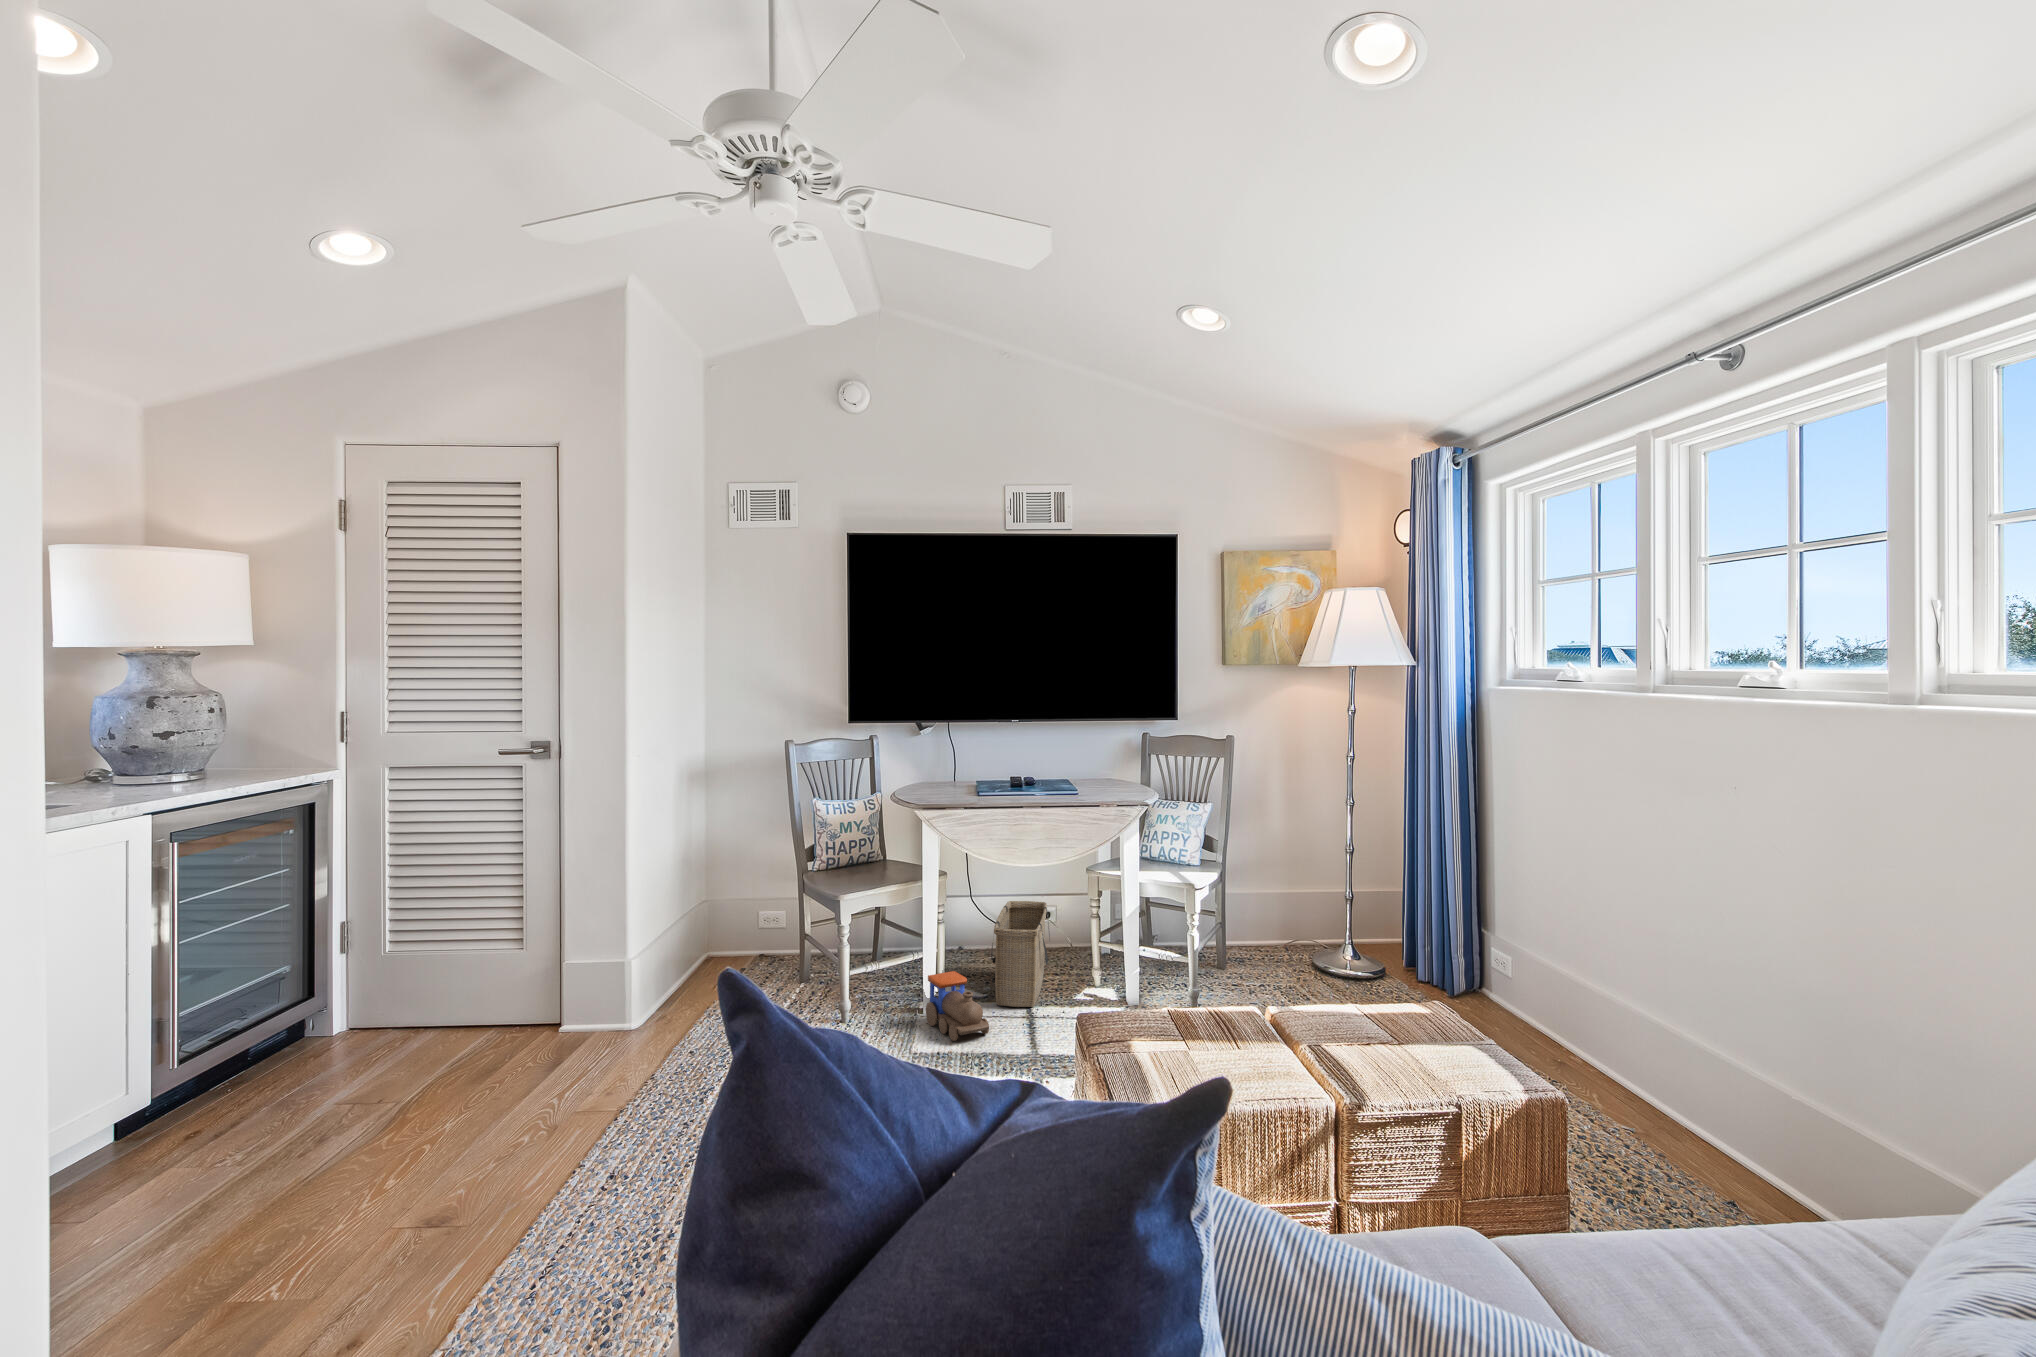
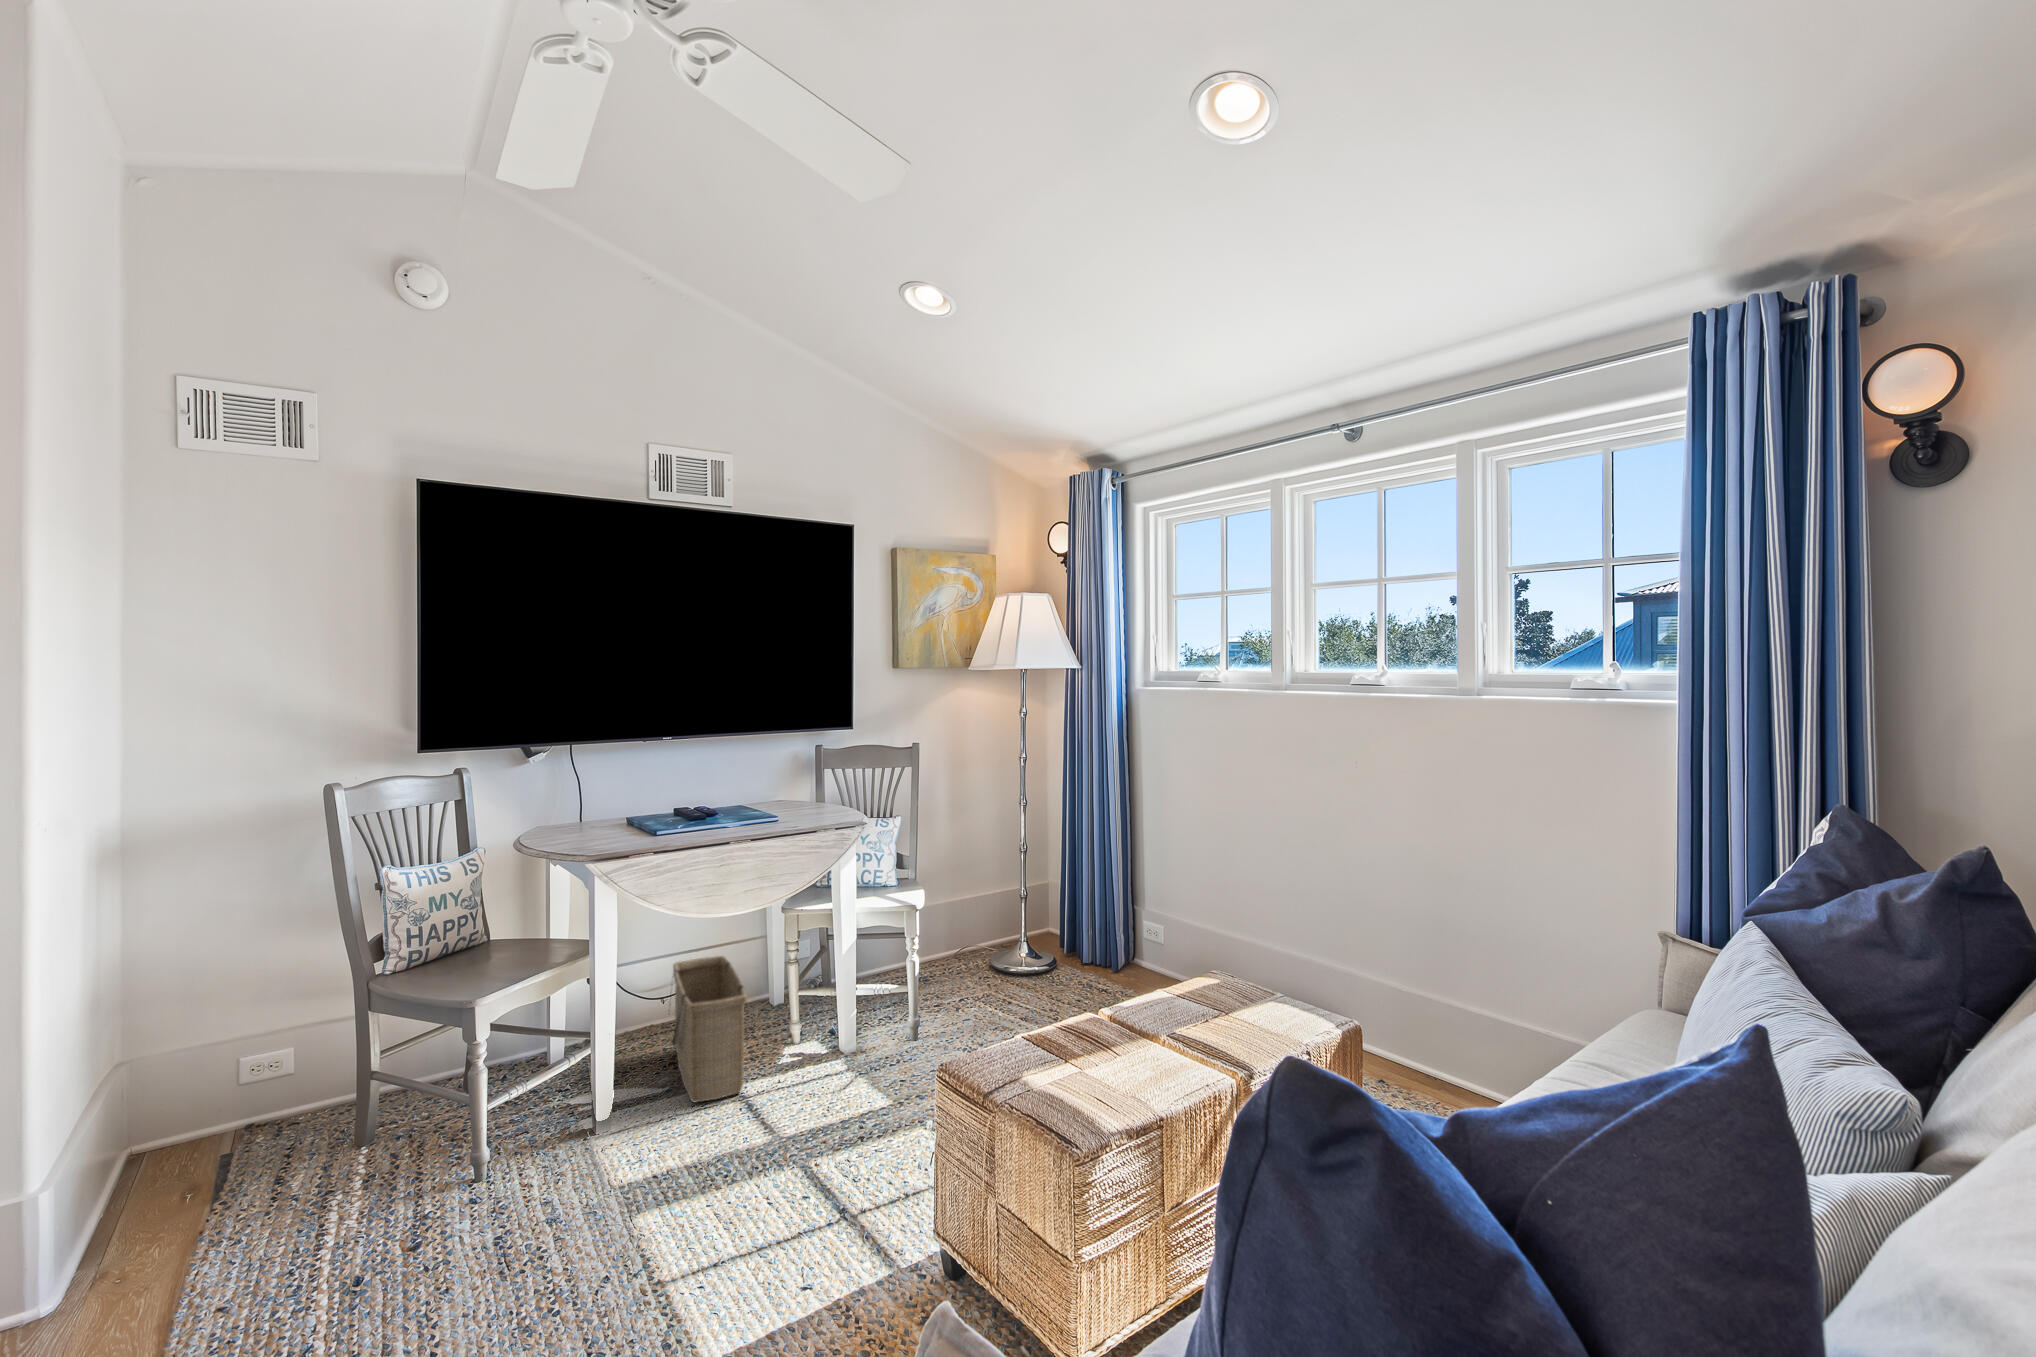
toy train: present [926,971,989,1041] -> none [604,1075,711,1175]

